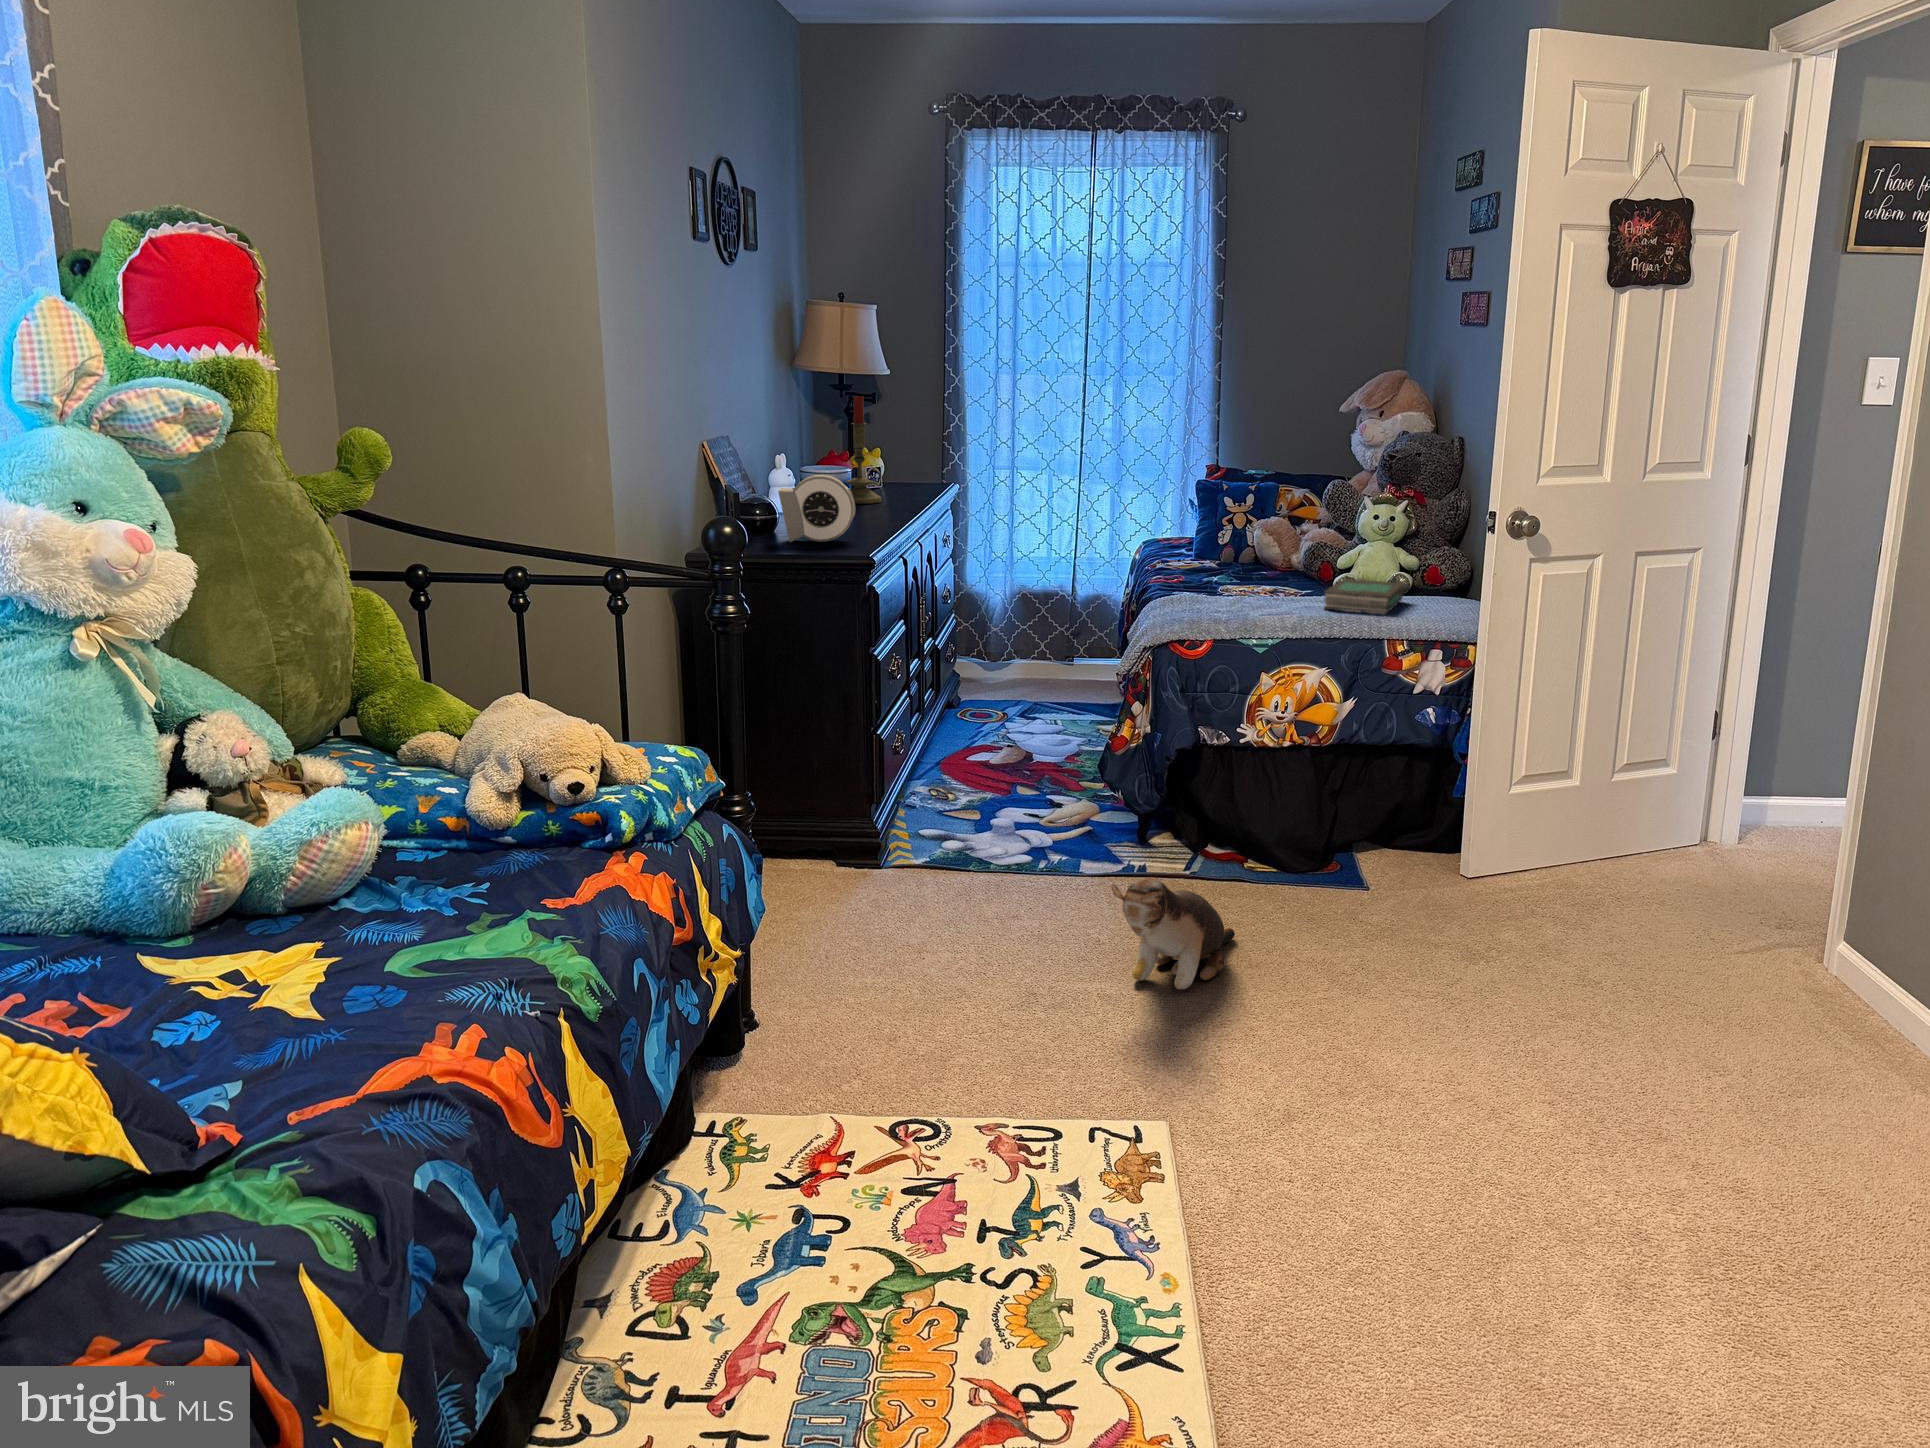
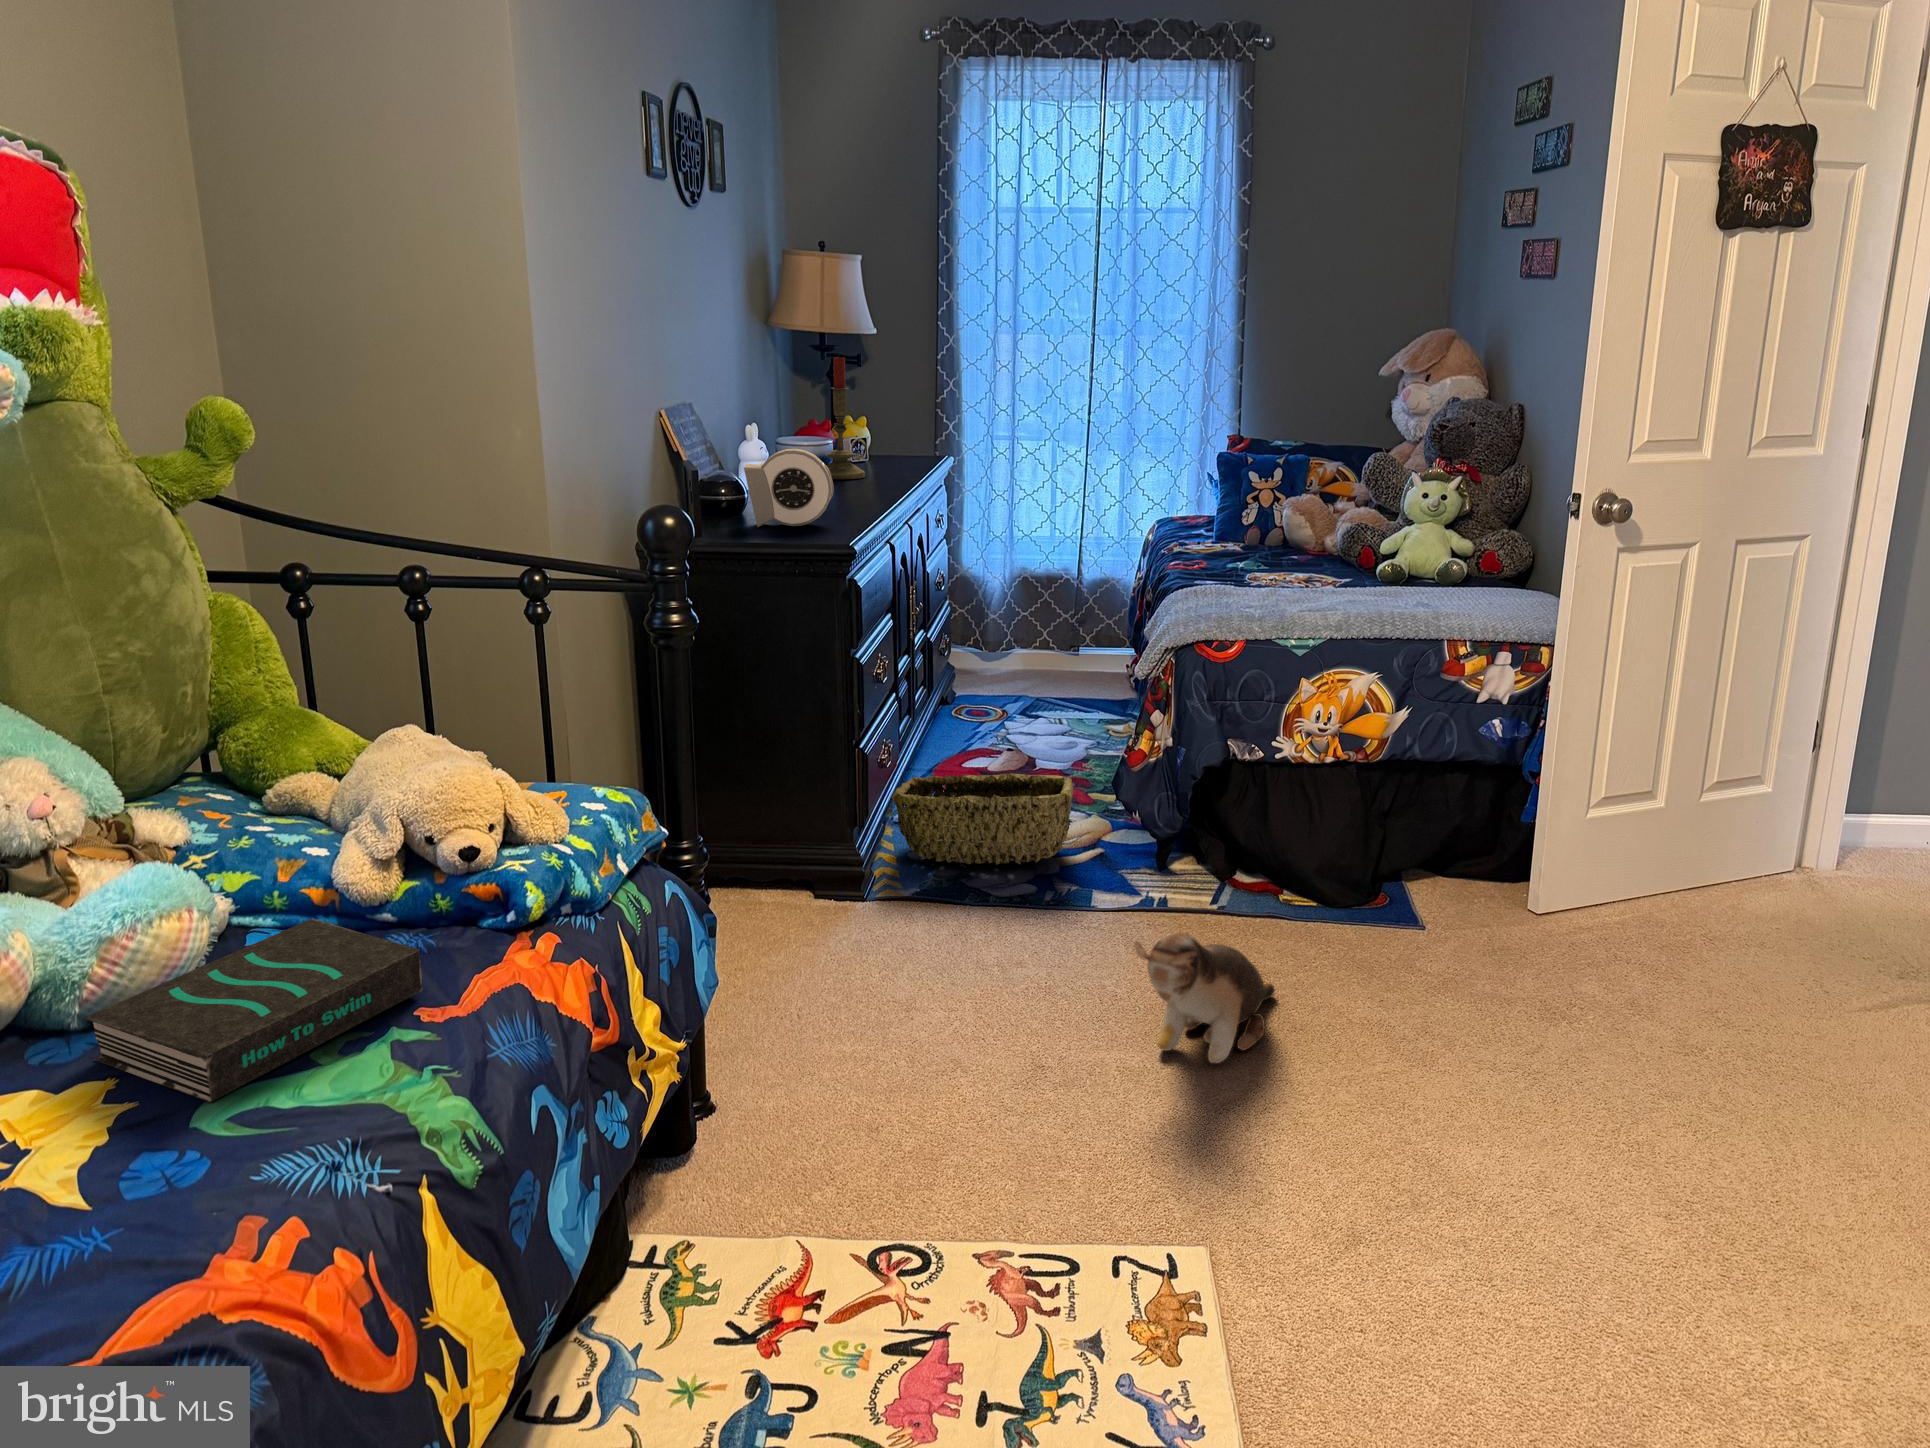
book: present [1324,579,1404,614] -> present [83,918,422,1102]
woven basket: none [906,760,1064,836] -> present [892,773,1074,865]

